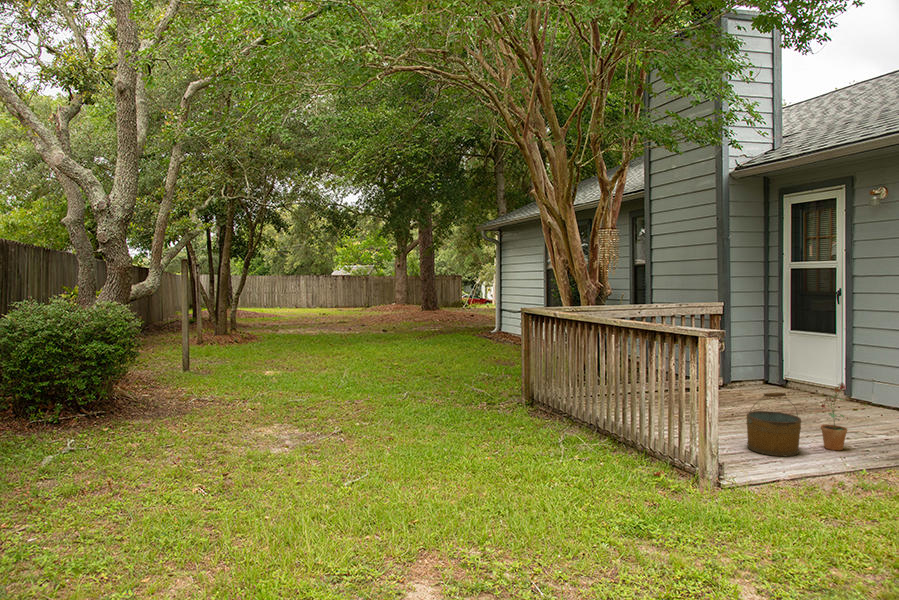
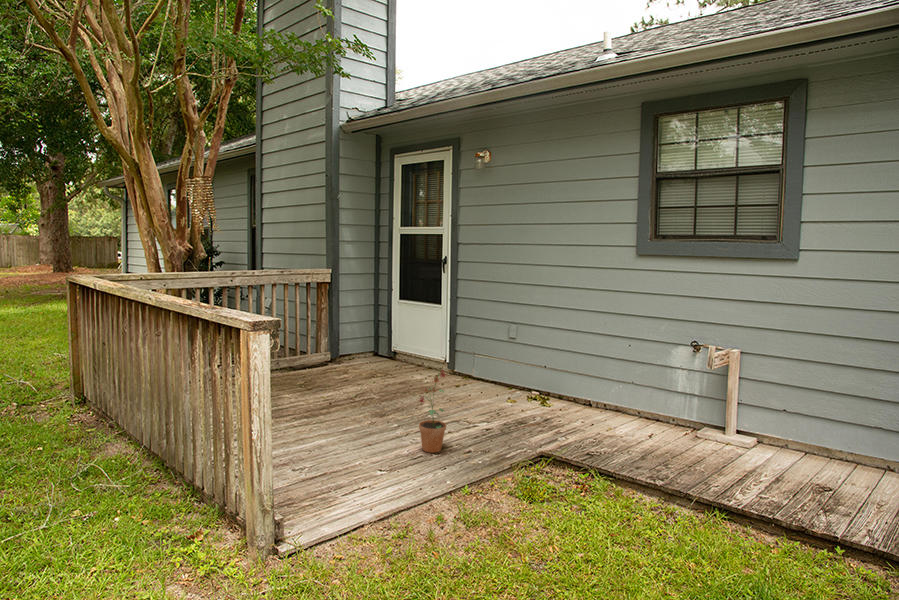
bucket: present [746,393,801,456] -> none [333,390,396,477]

